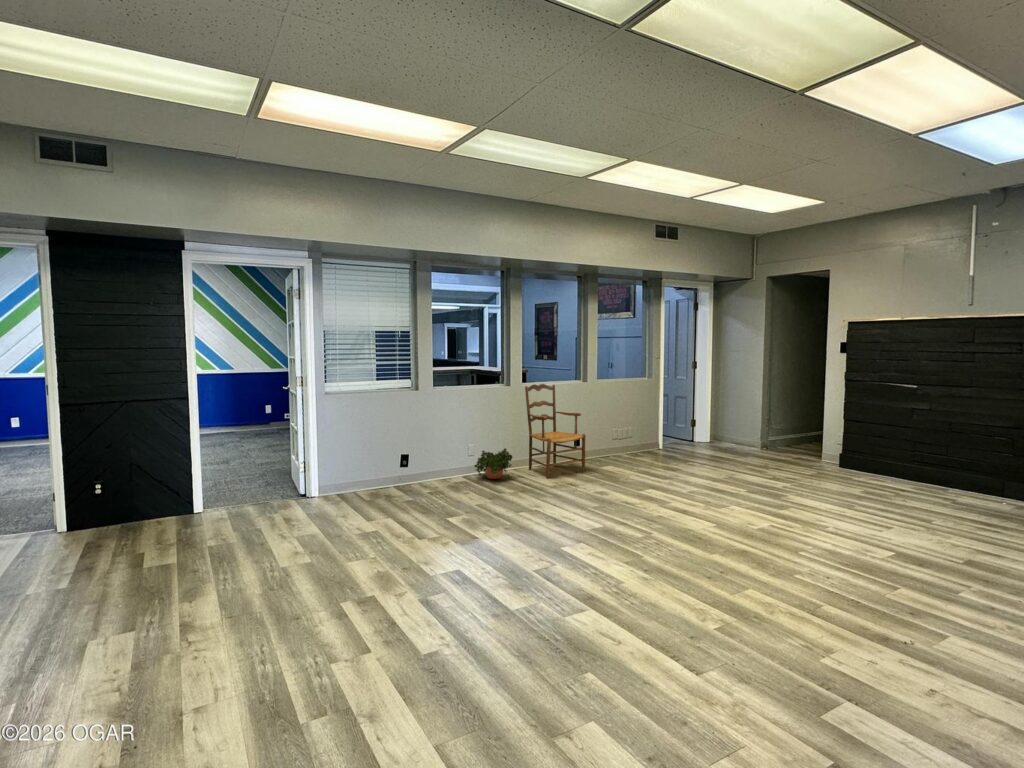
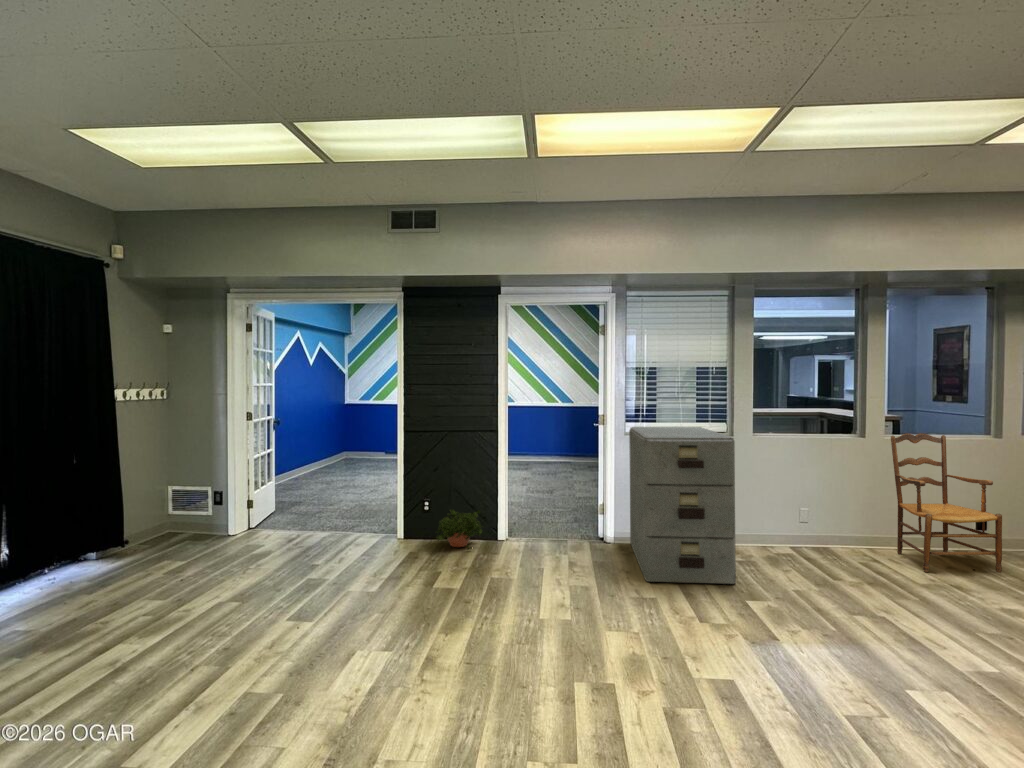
filing cabinet: none [334,385,434,520] -> present [629,427,736,584]
potted plant: present [474,448,513,479] -> present [437,510,482,547]

